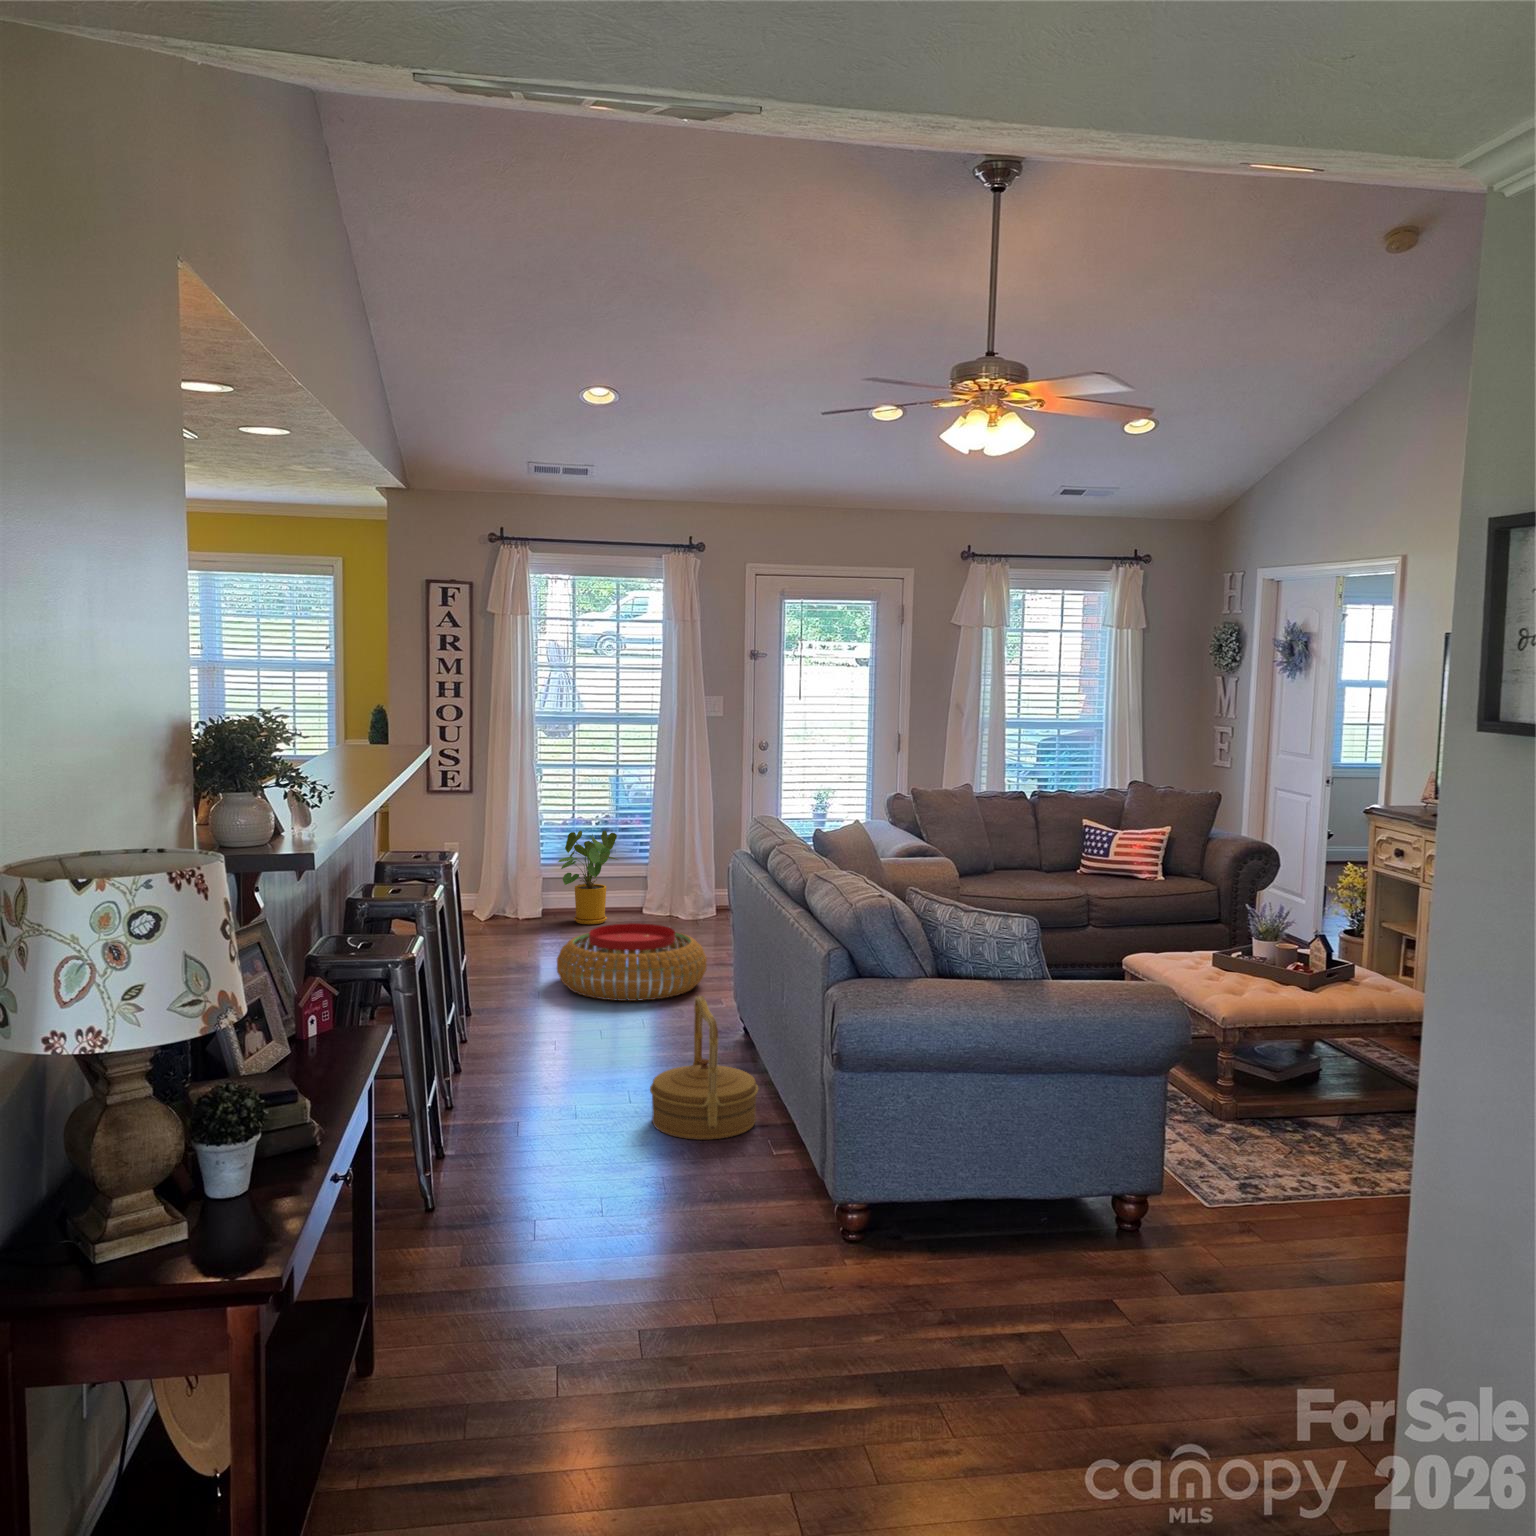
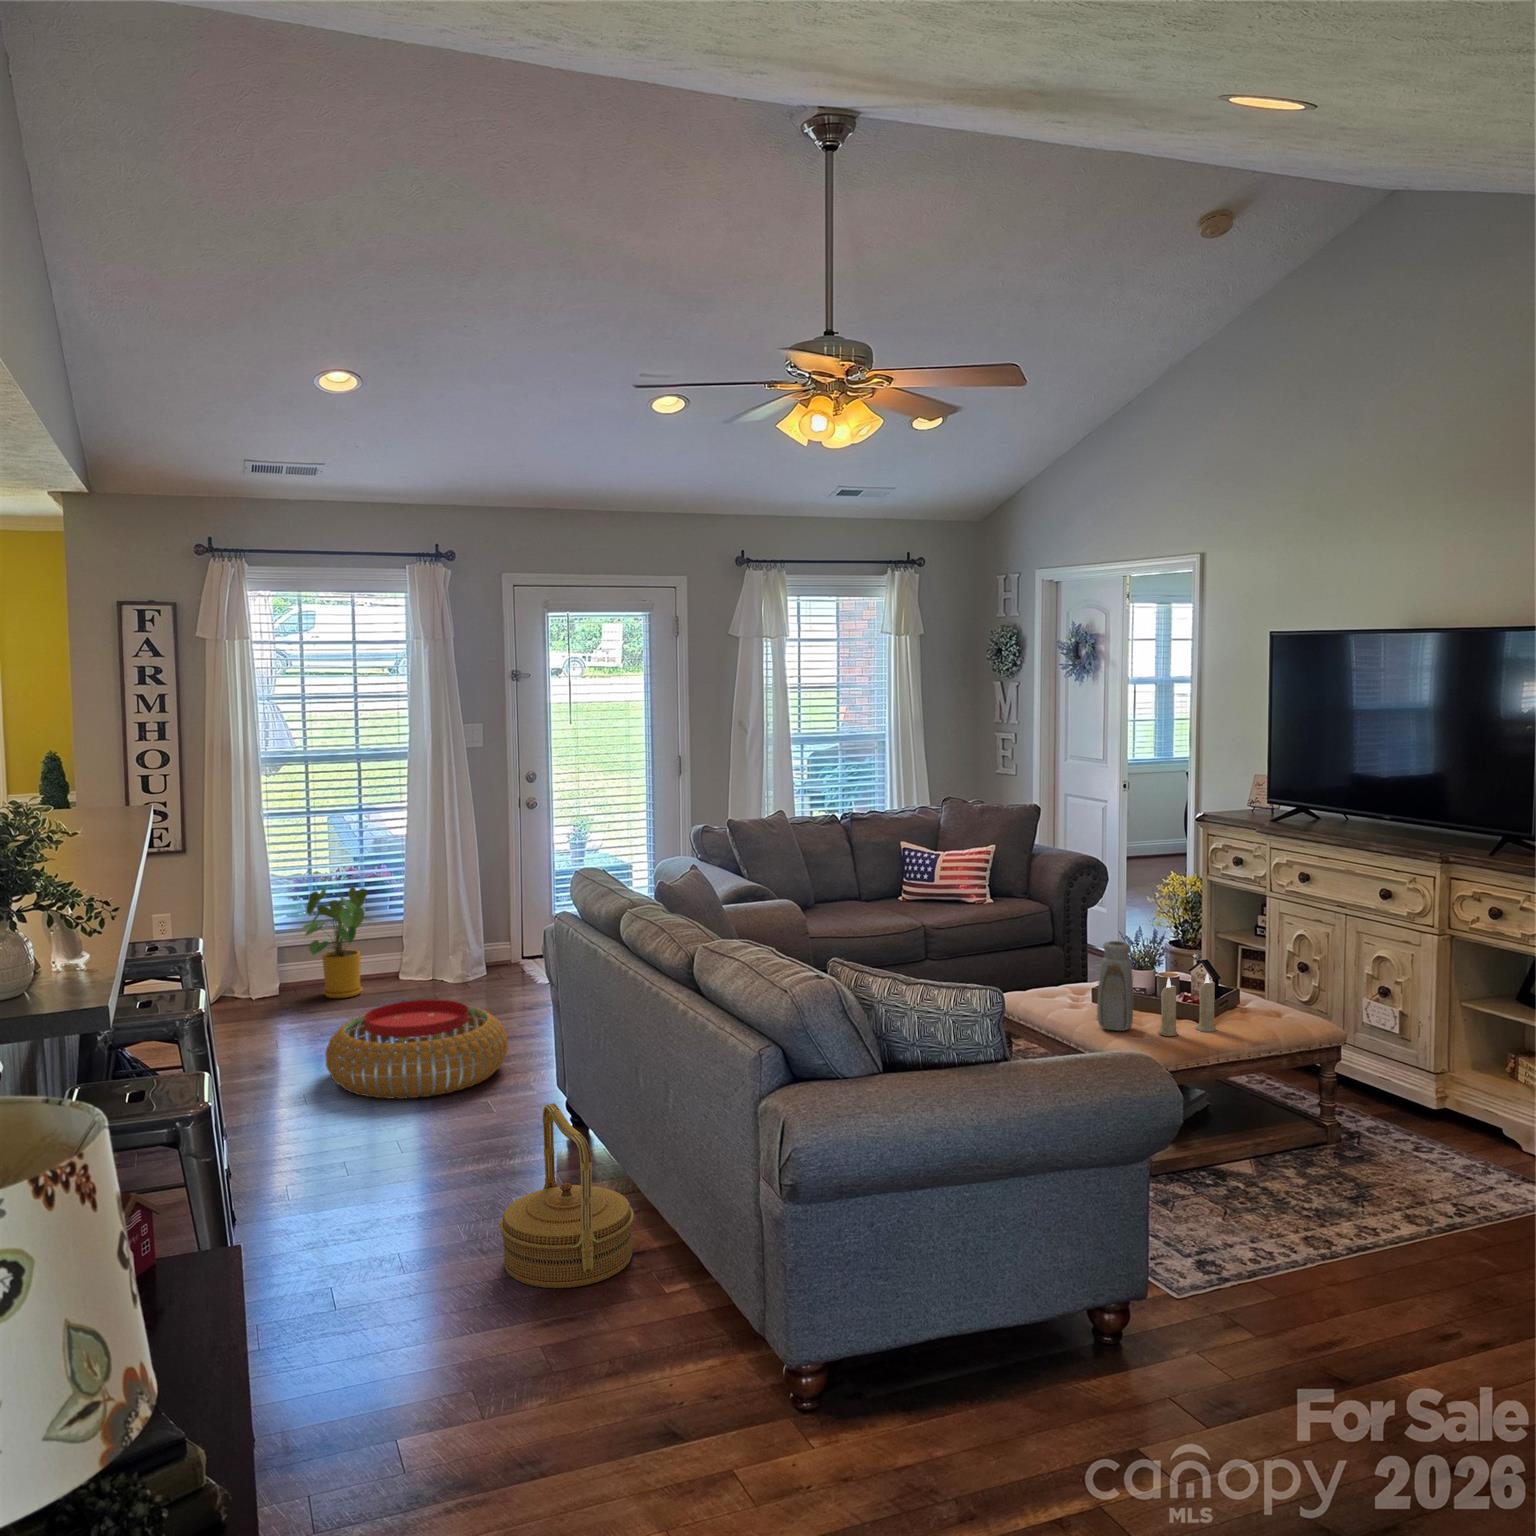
vase: none [1199,905,1232,986] -> present [1097,941,1133,1031]
candle: none [1252,938,1311,994] -> present [1158,974,1217,1036]

